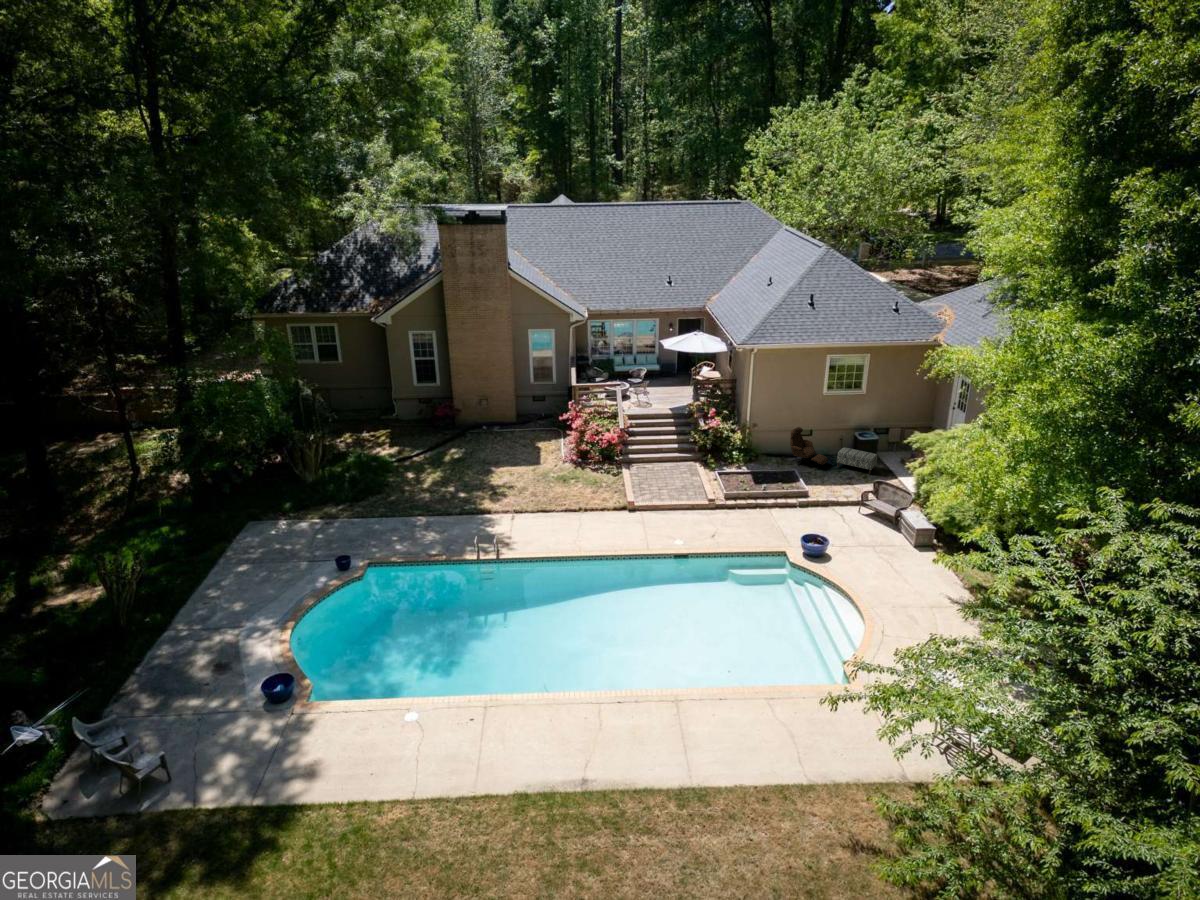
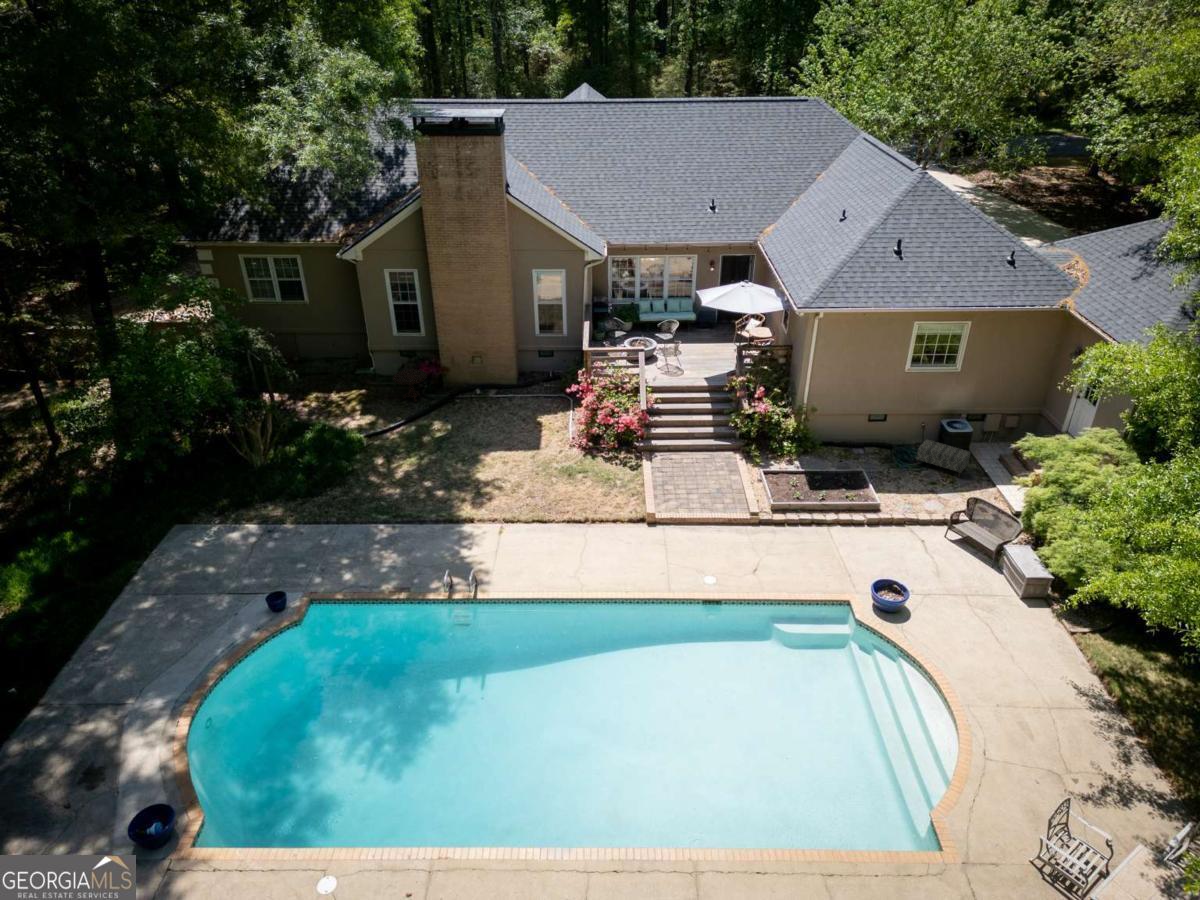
side table: none [415,411,443,436] -> present [393,369,427,402]
lounge chair: present [790,427,828,469] -> none [858,411,905,467]

